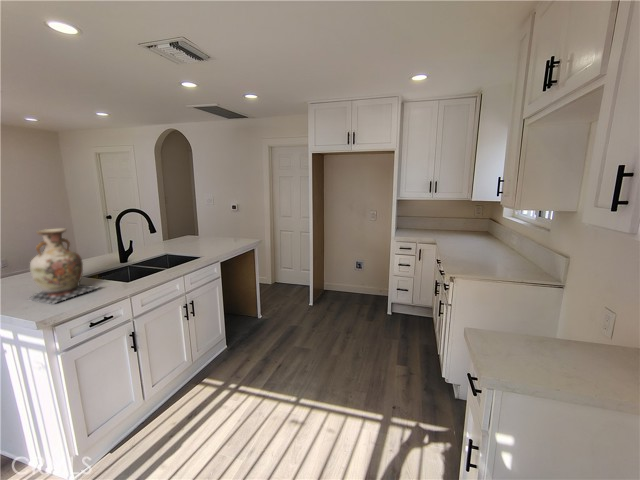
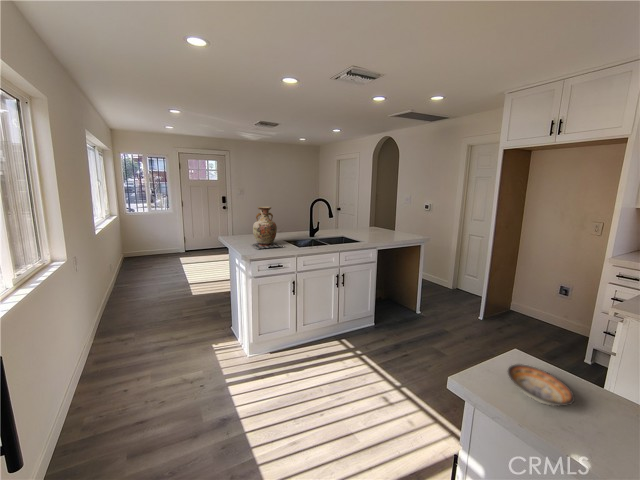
ceramic bowl: none [505,337,562,364] -> present [508,364,575,405]

